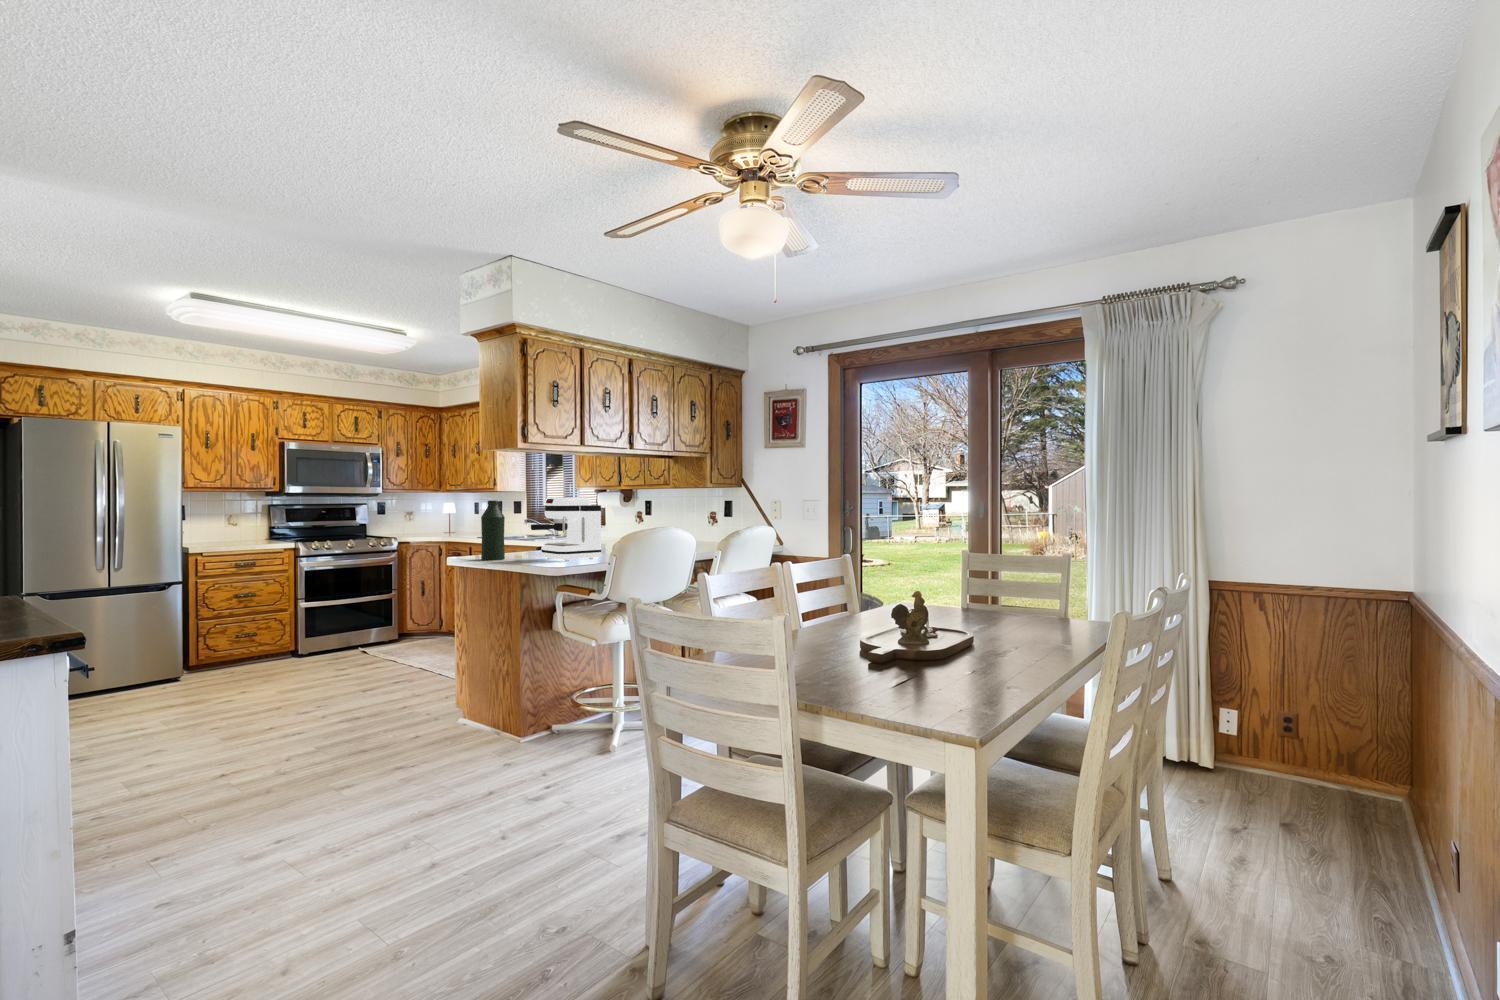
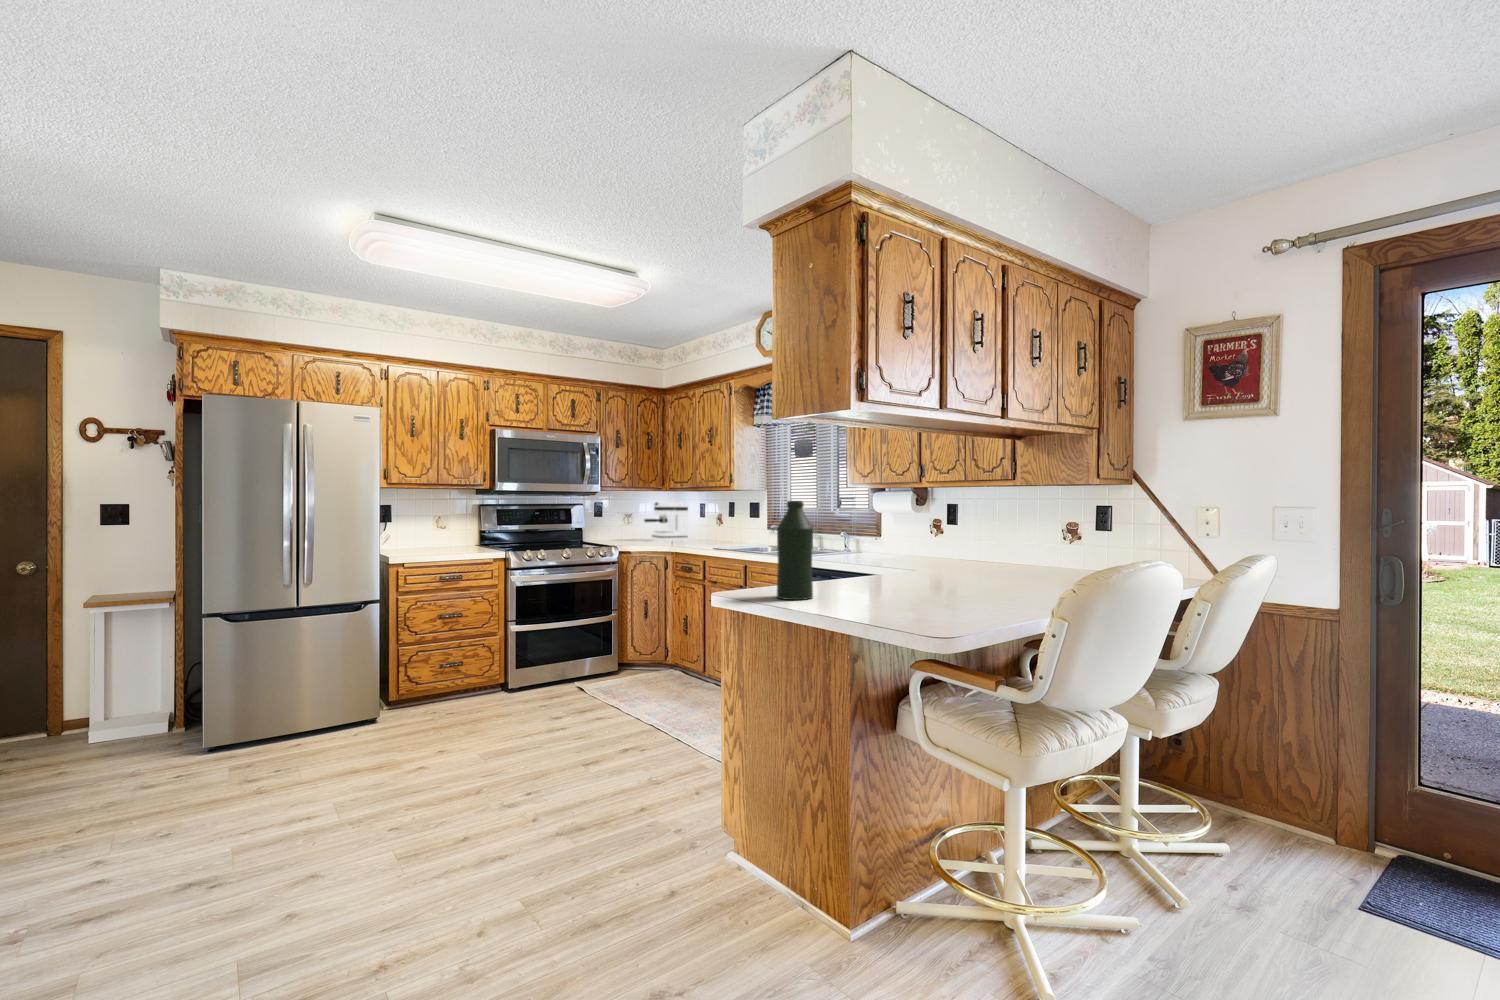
coffee maker: present [531,498,601,561] -> present [644,502,688,542]

